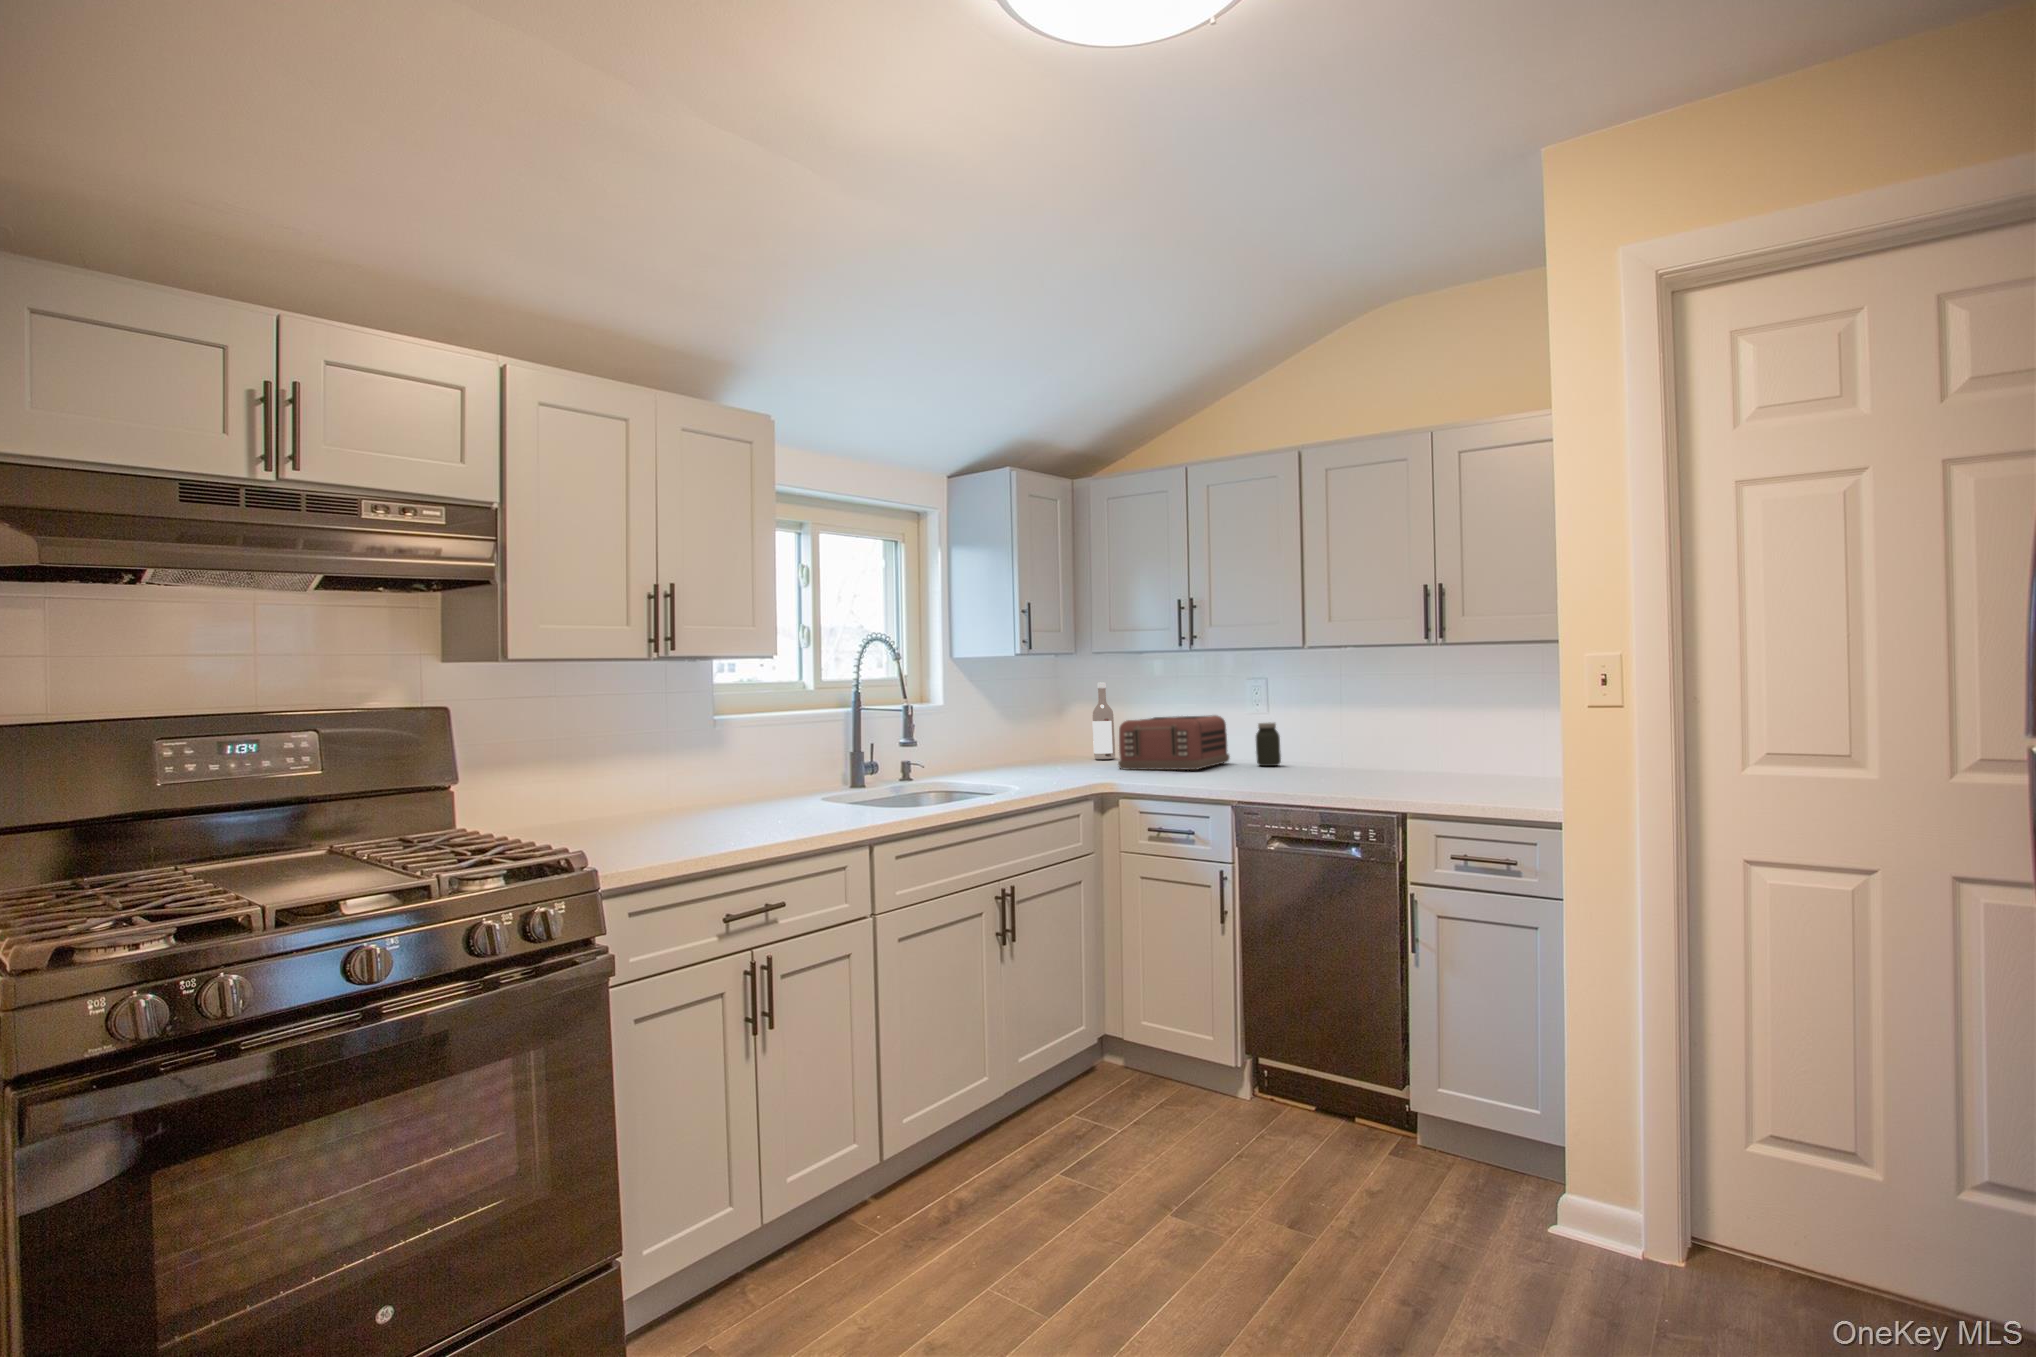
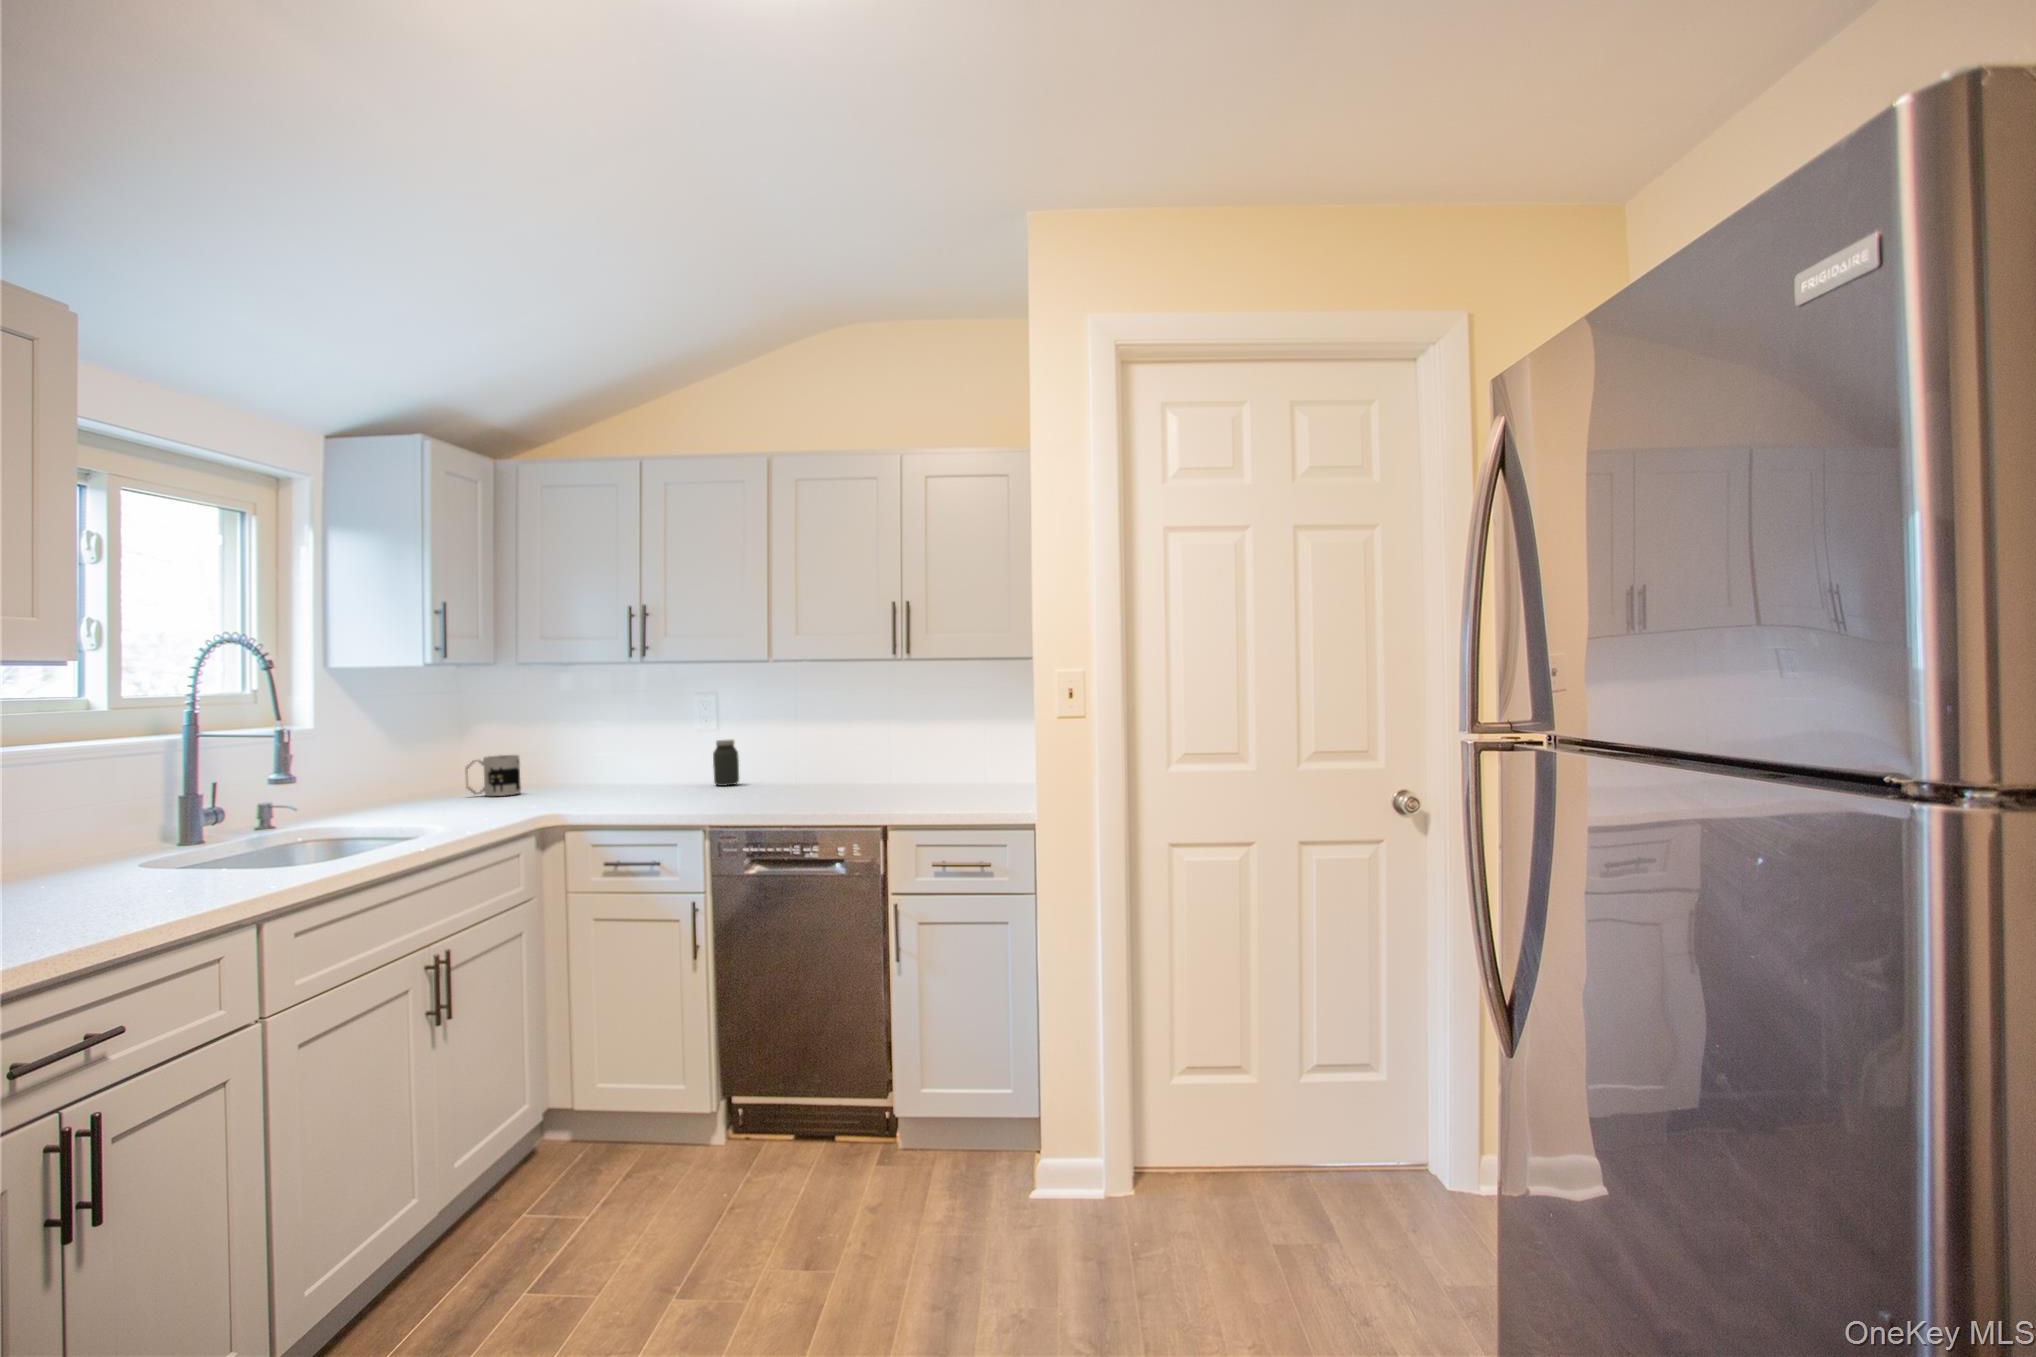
wine bottle: present [1093,682,1115,760] -> none [514,697,543,787]
toaster: present [1118,715,1230,770] -> none [557,733,682,798]
mug: none [1051,731,1094,766] -> present [465,755,521,796]

